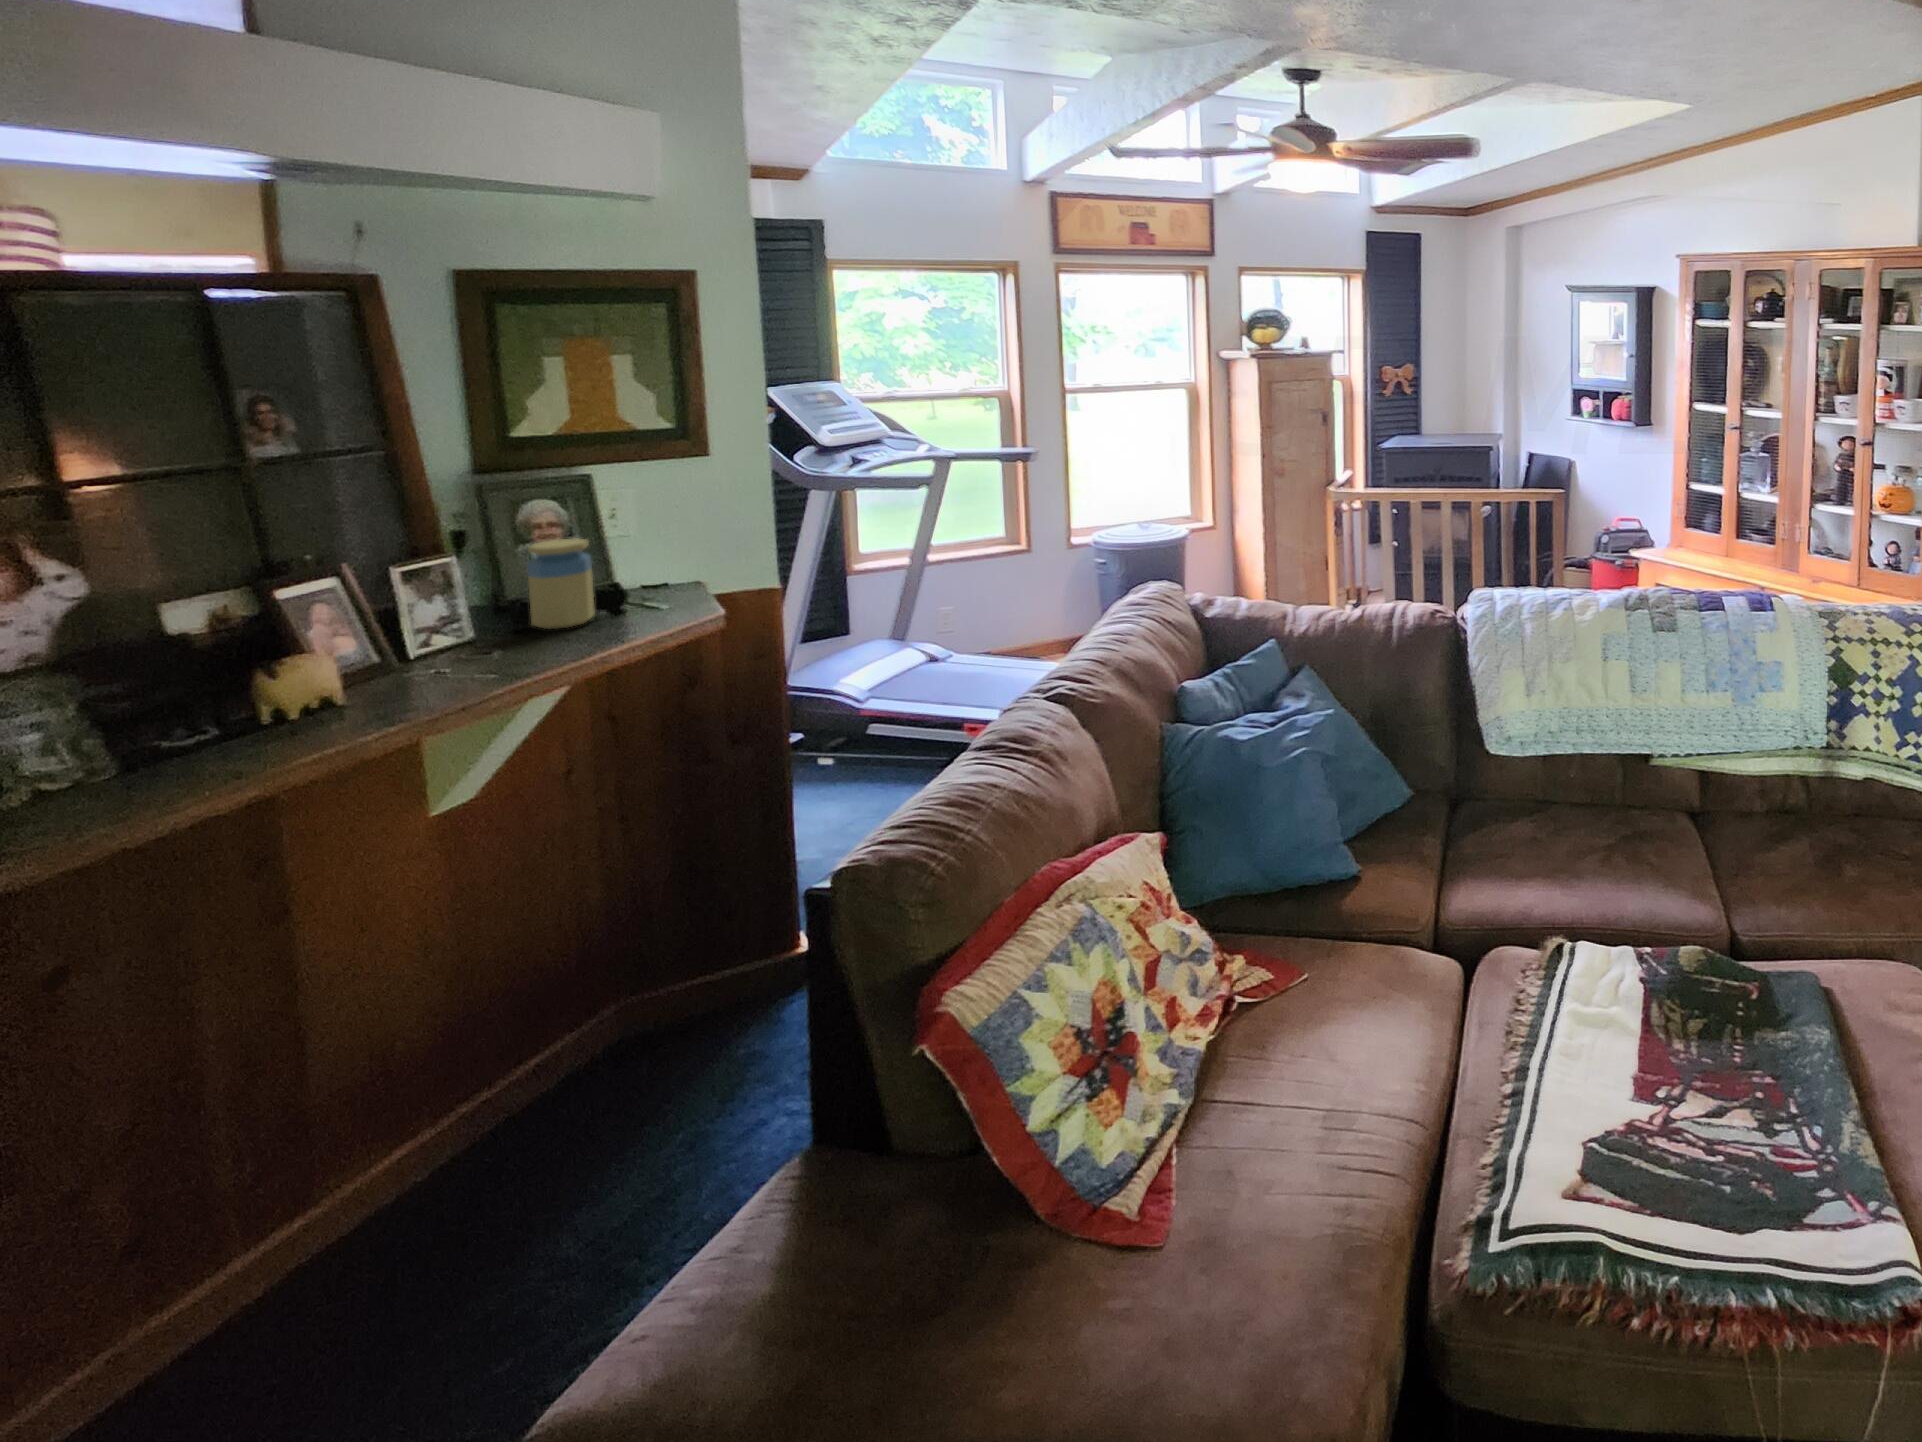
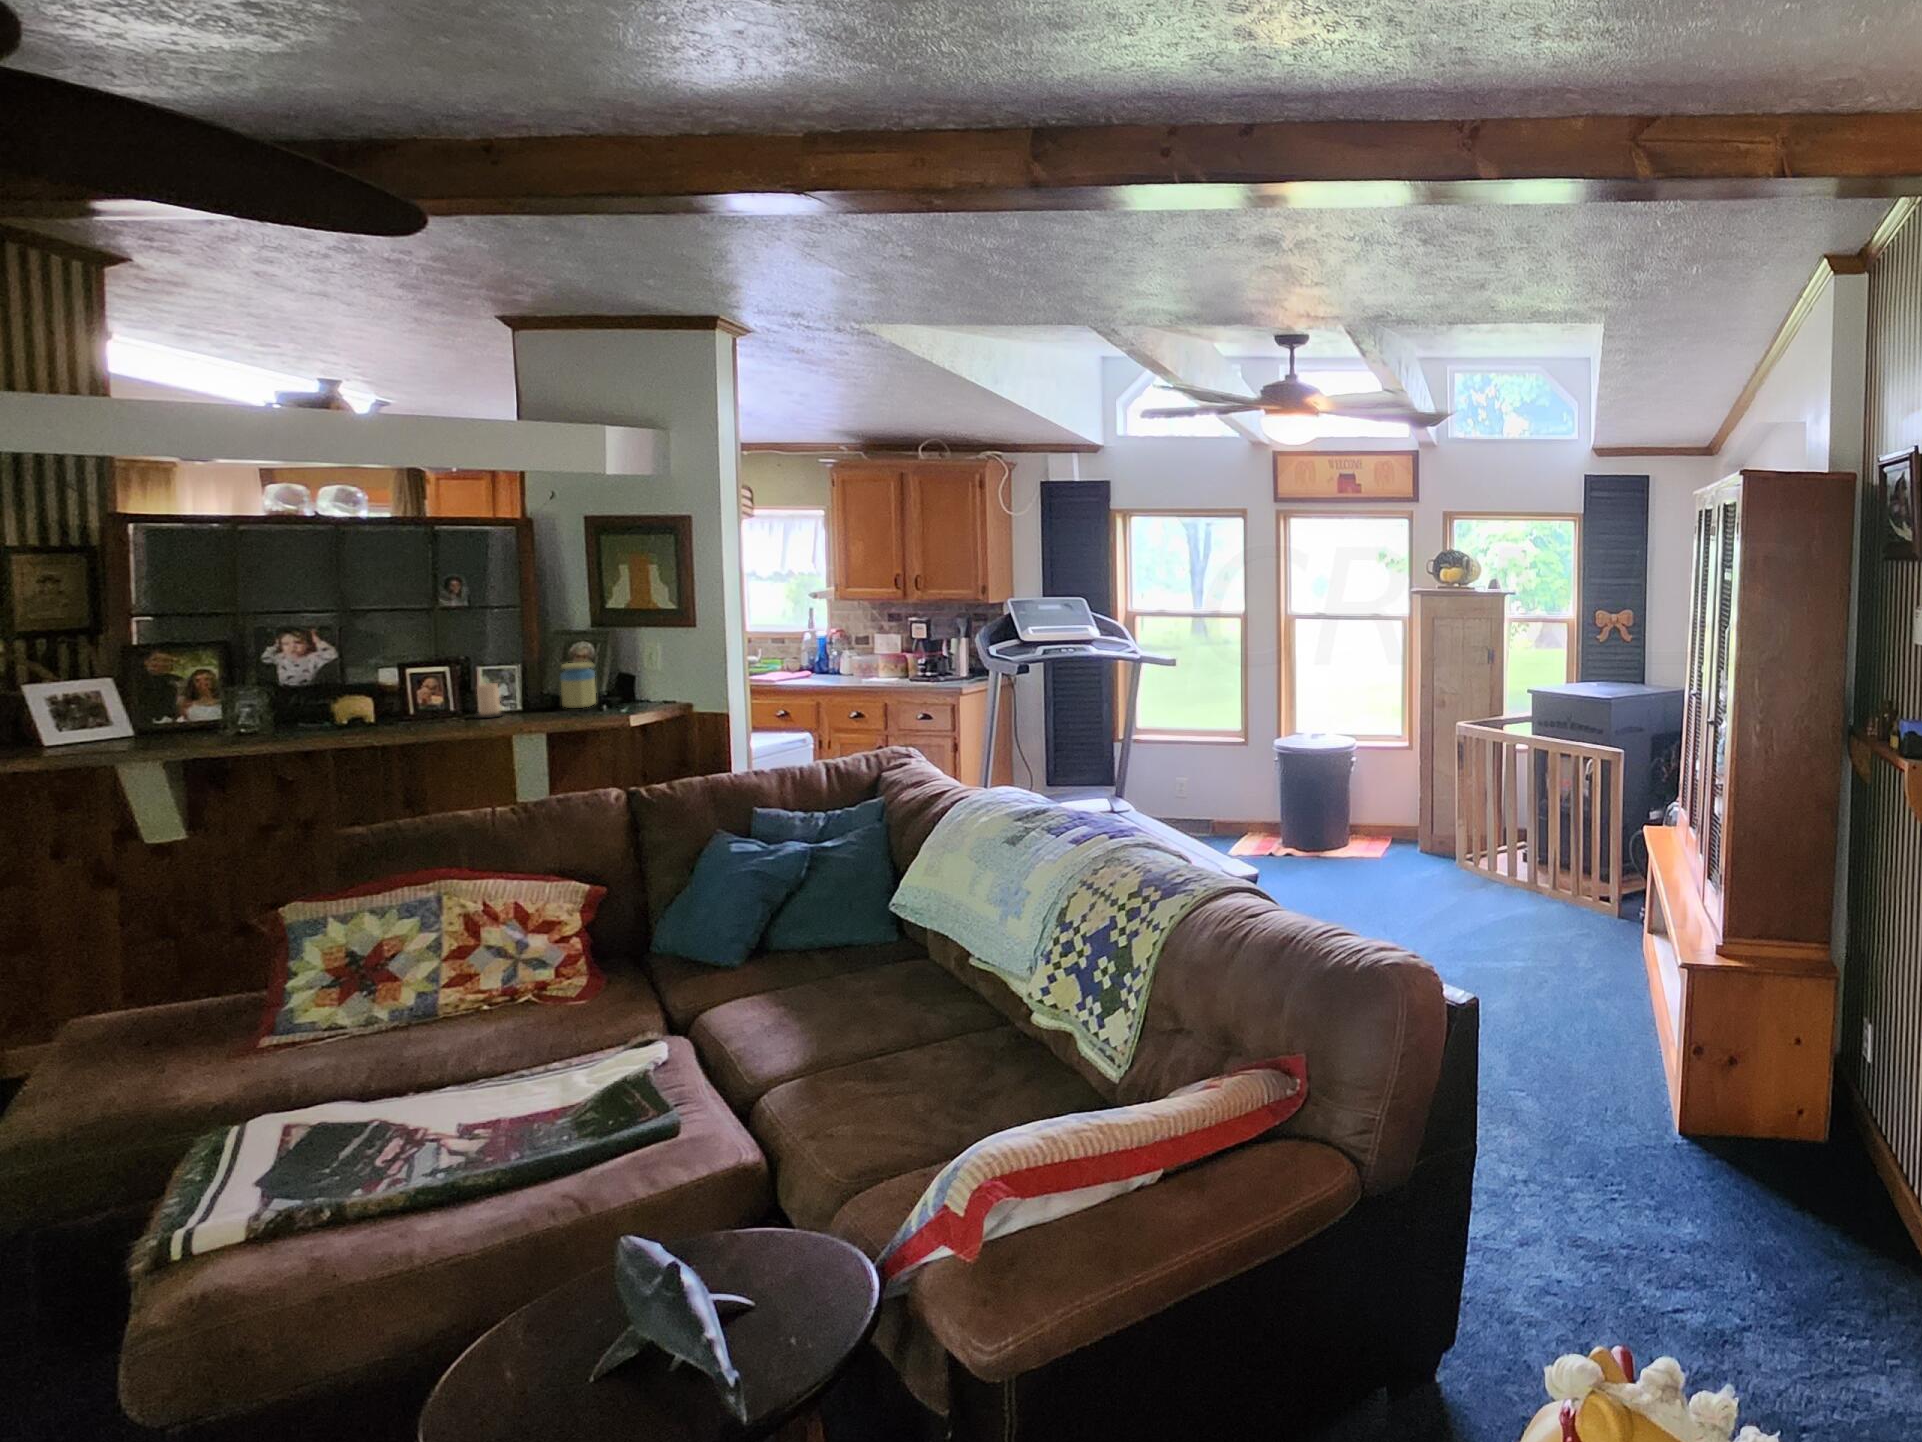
candle: none [446,592,505,671] -> present [475,683,504,718]

